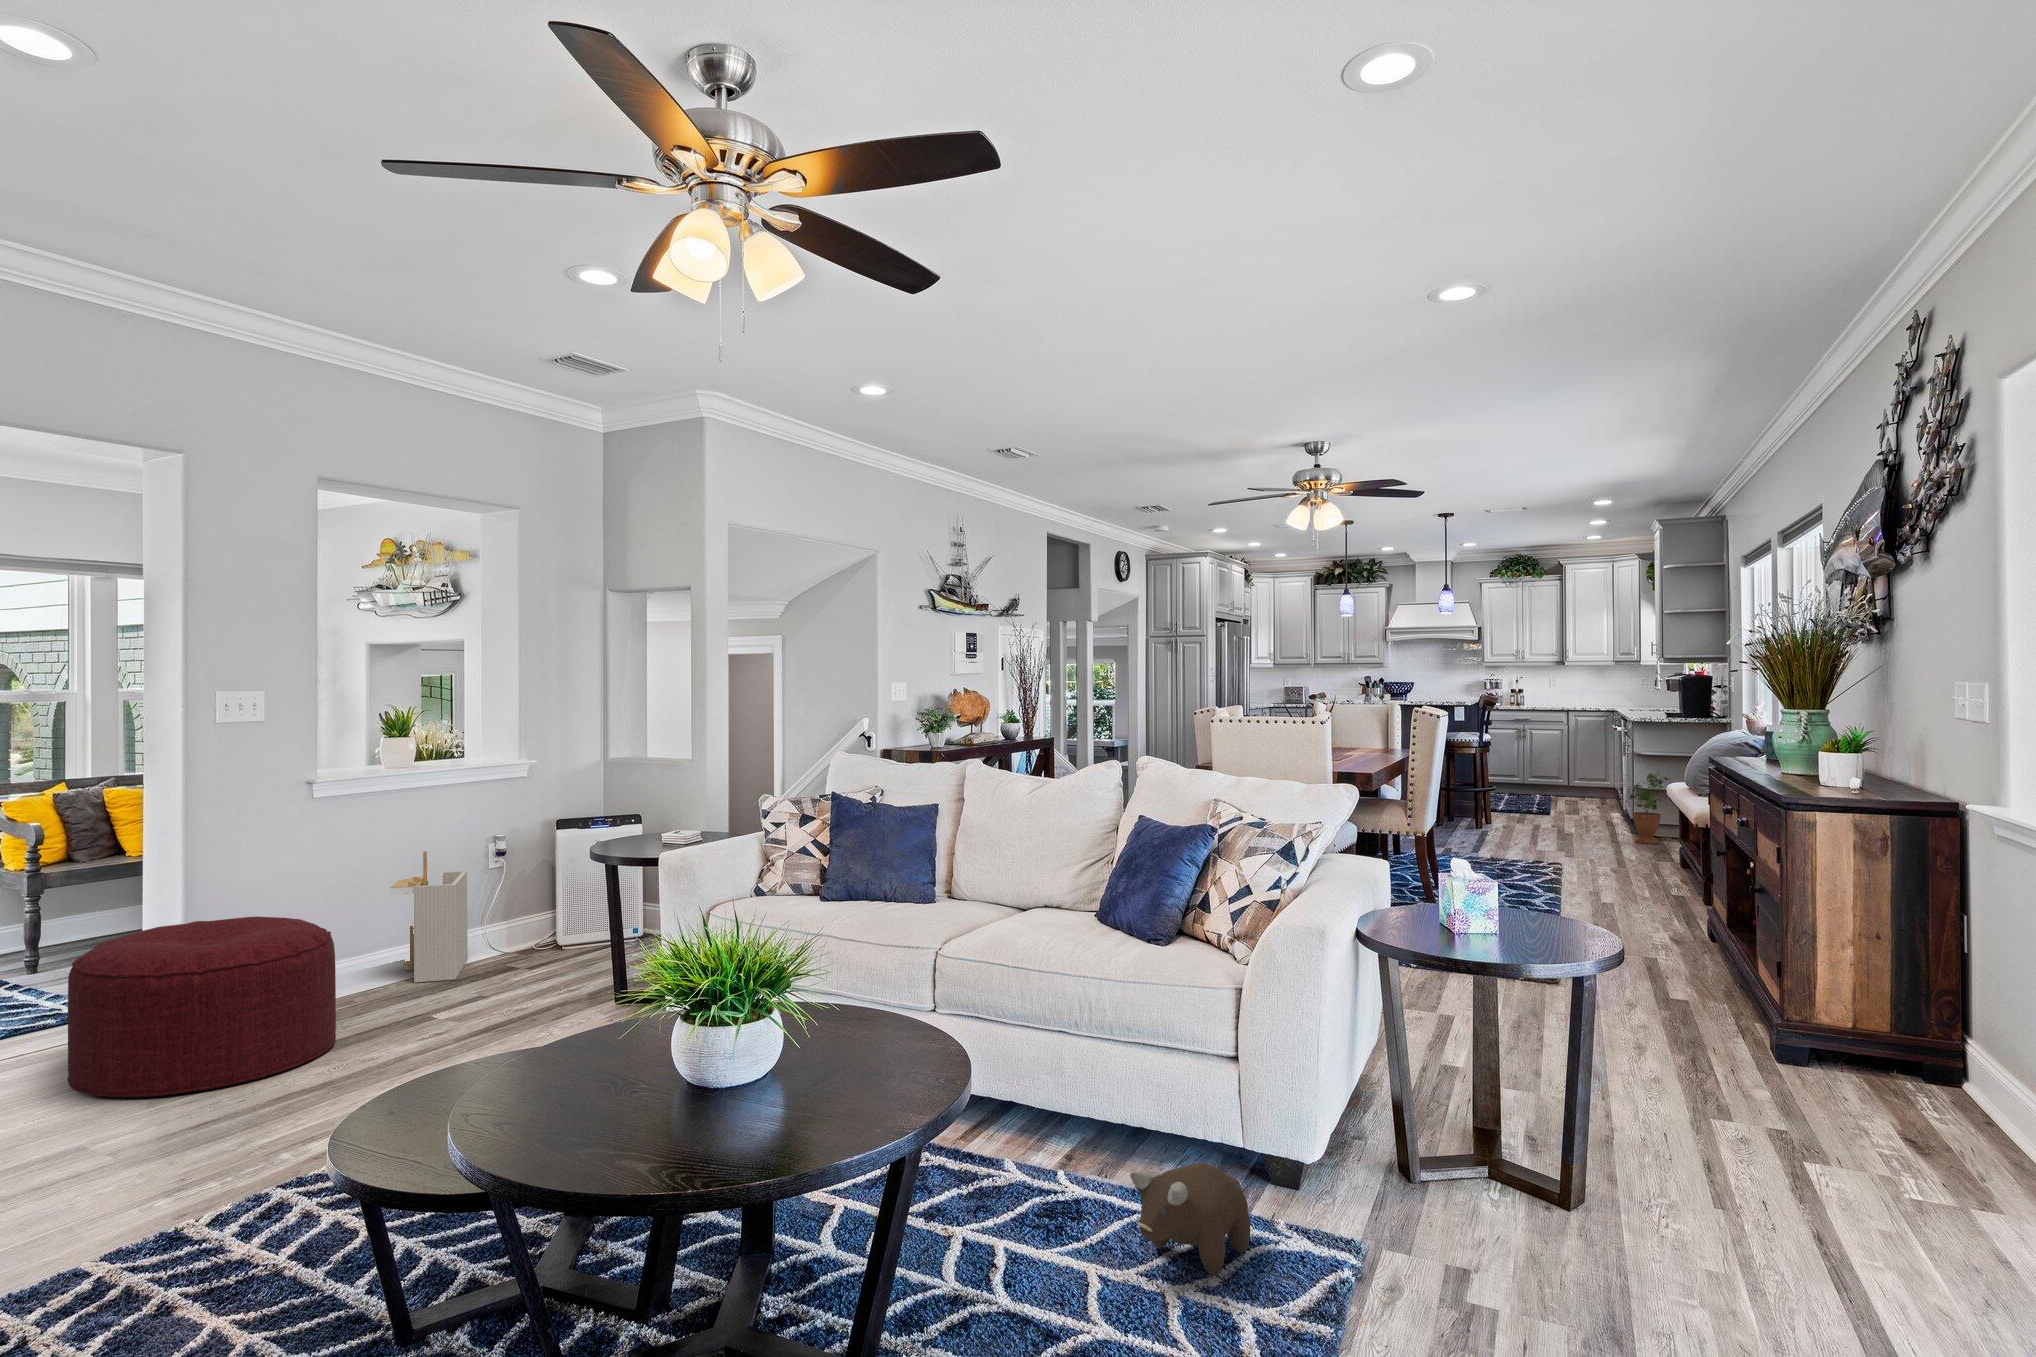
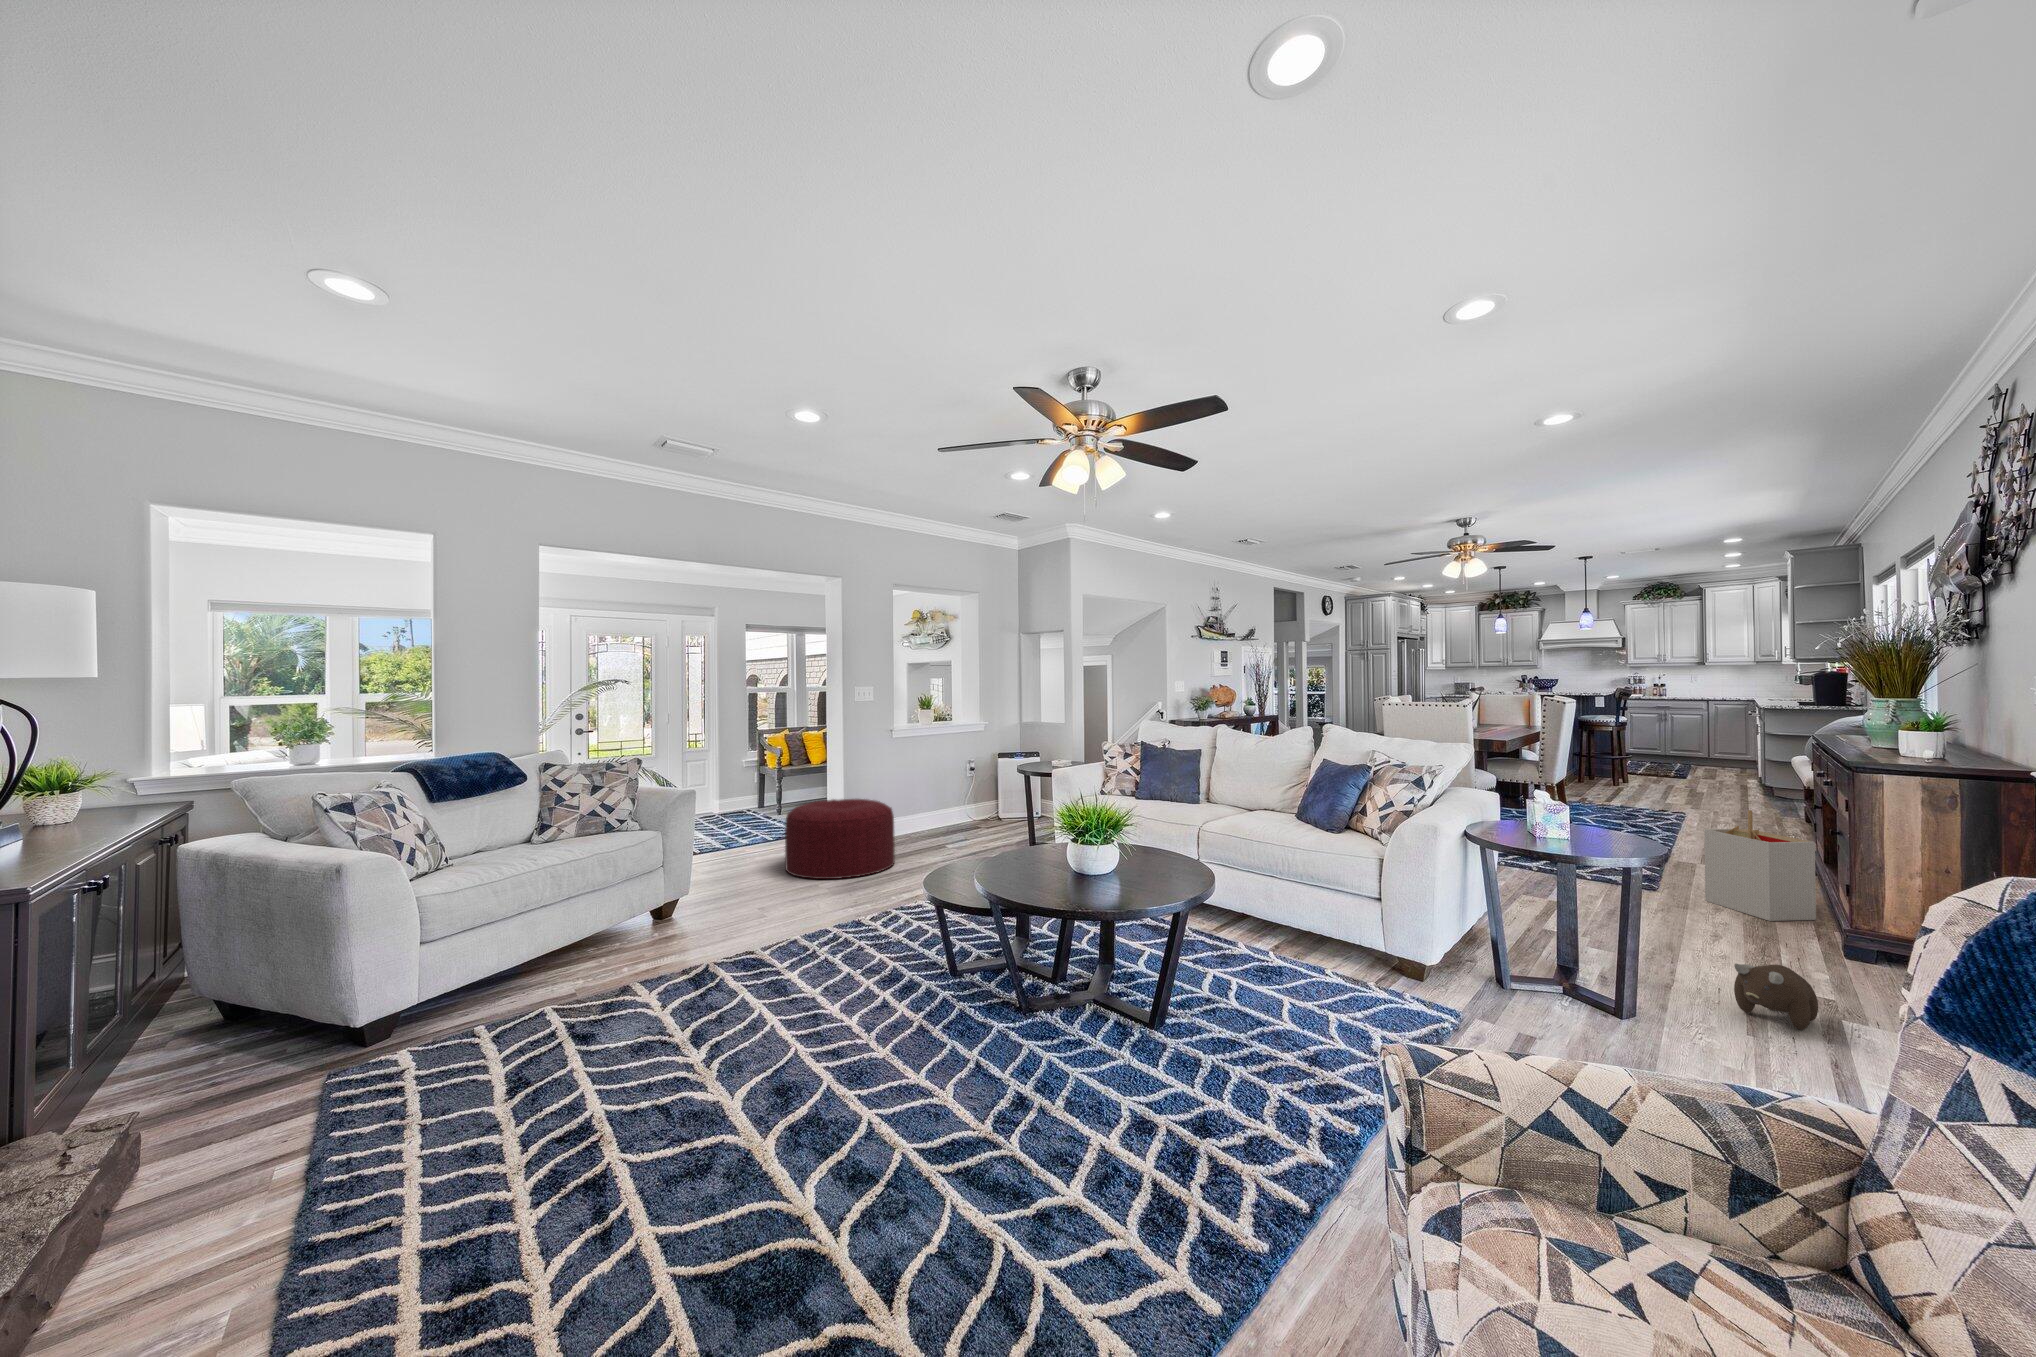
potted plant: present [1630,773,1668,844] -> none [1745,745,1781,801]
storage bin: present [390,851,468,982] -> present [1704,810,1816,921]
plush toy: present [1130,1163,1251,1275] -> present [1734,964,1818,1030]

